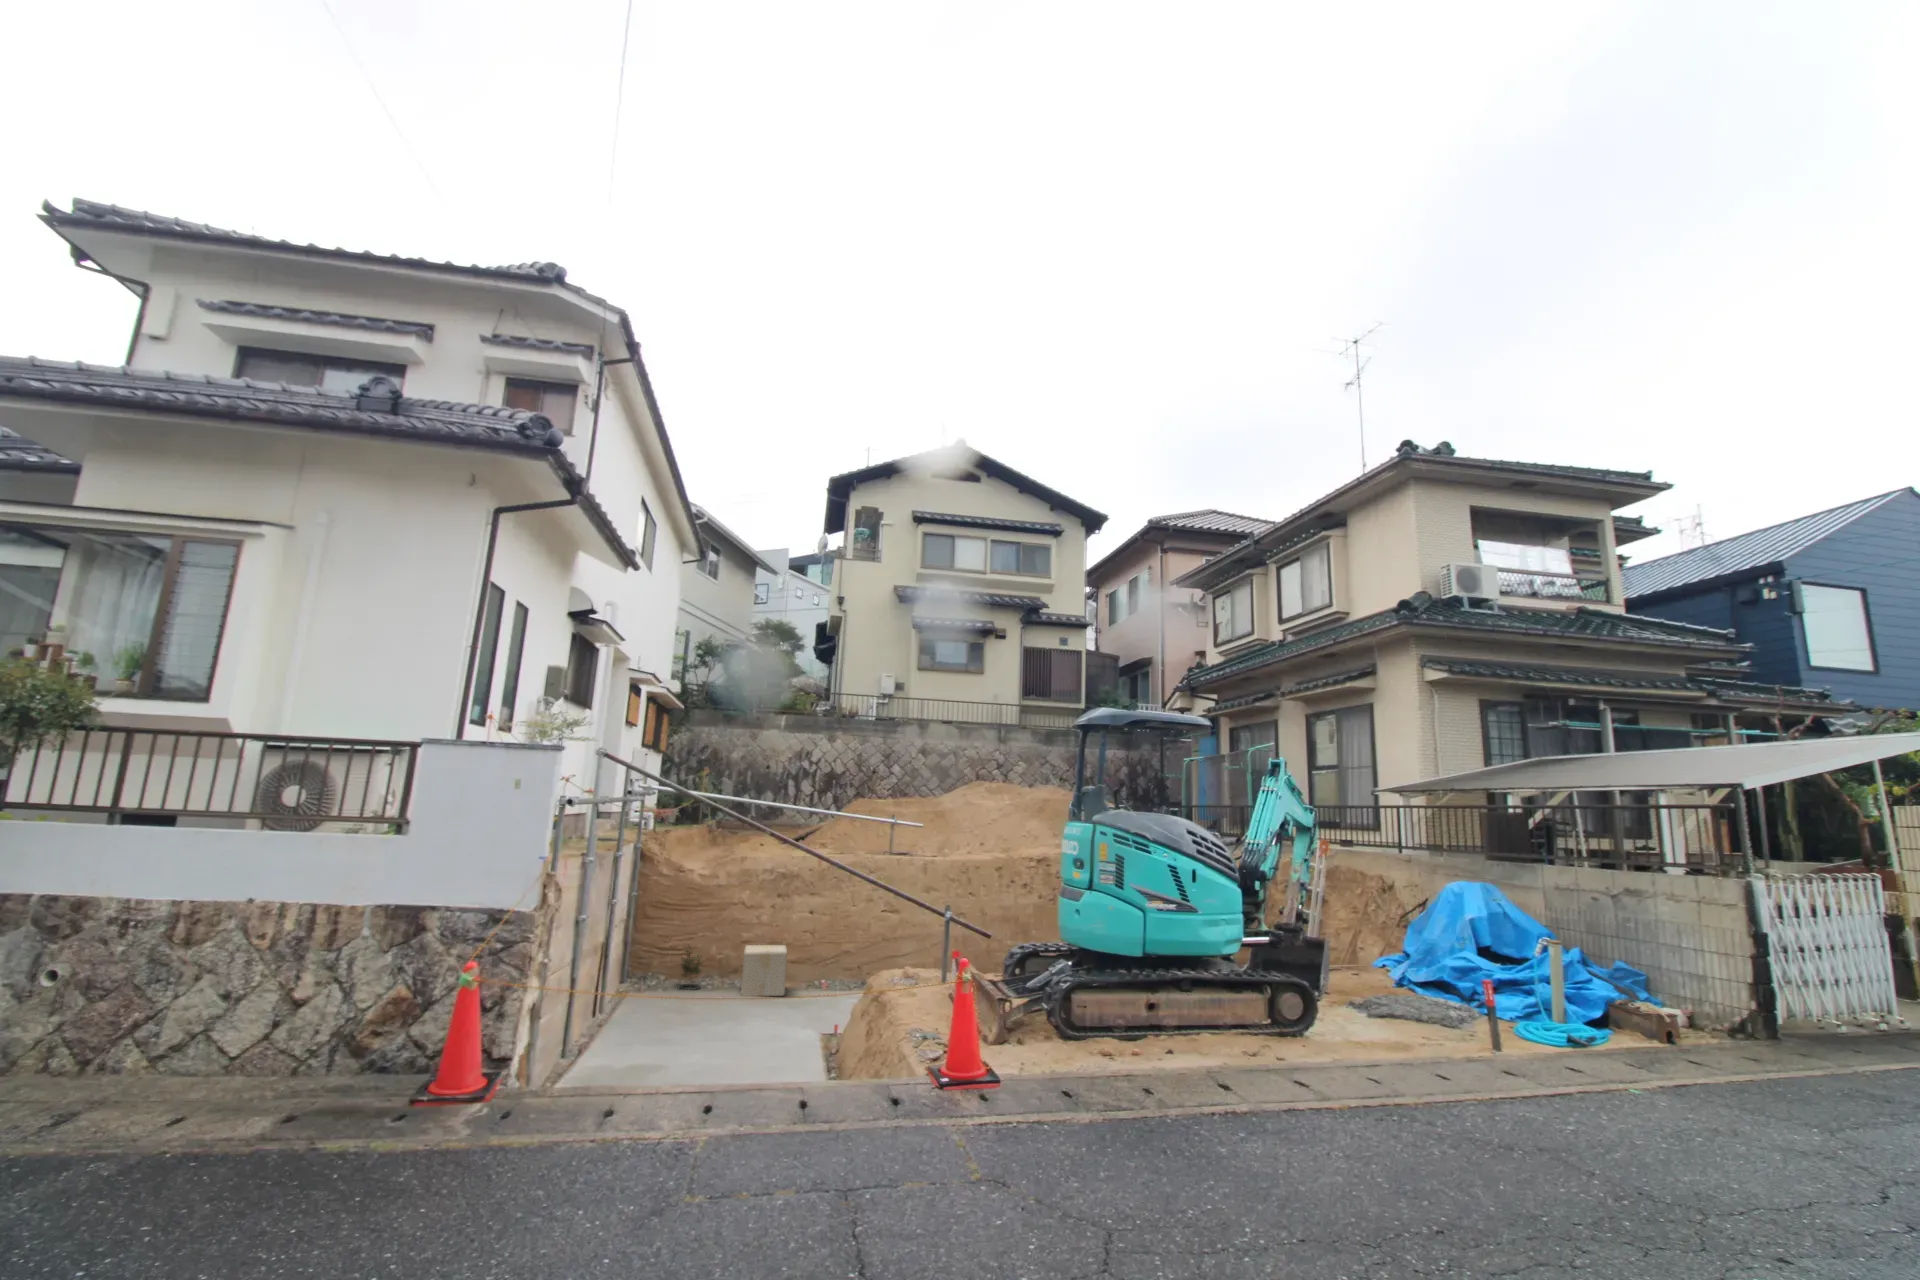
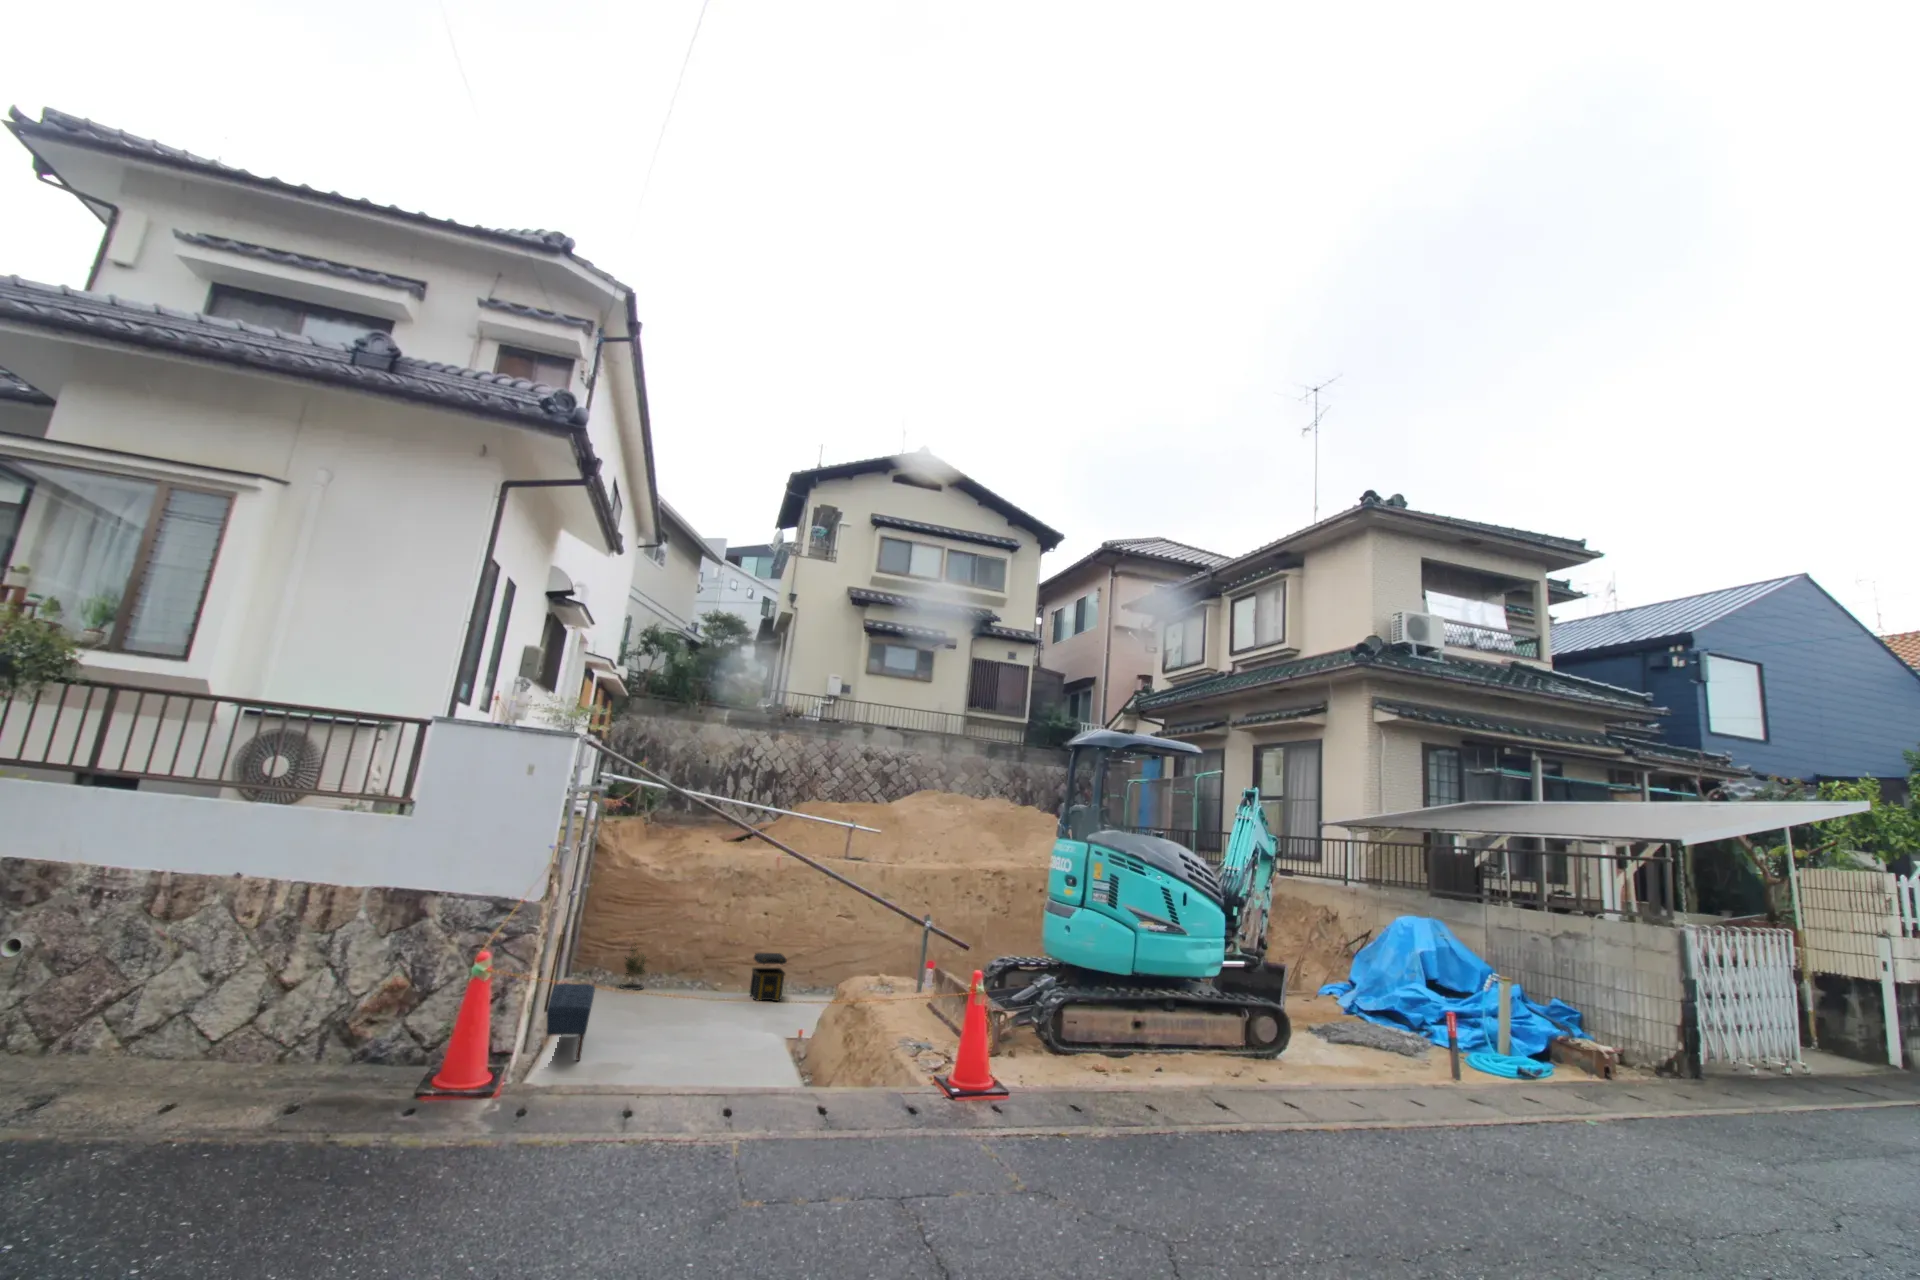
cardboard box: present [741,945,787,996] -> none [686,946,737,1000]
toolbox: none [804,948,837,996] -> present [750,953,787,1001]
bench: none [582,986,640,1063] -> present [547,983,595,1061]

